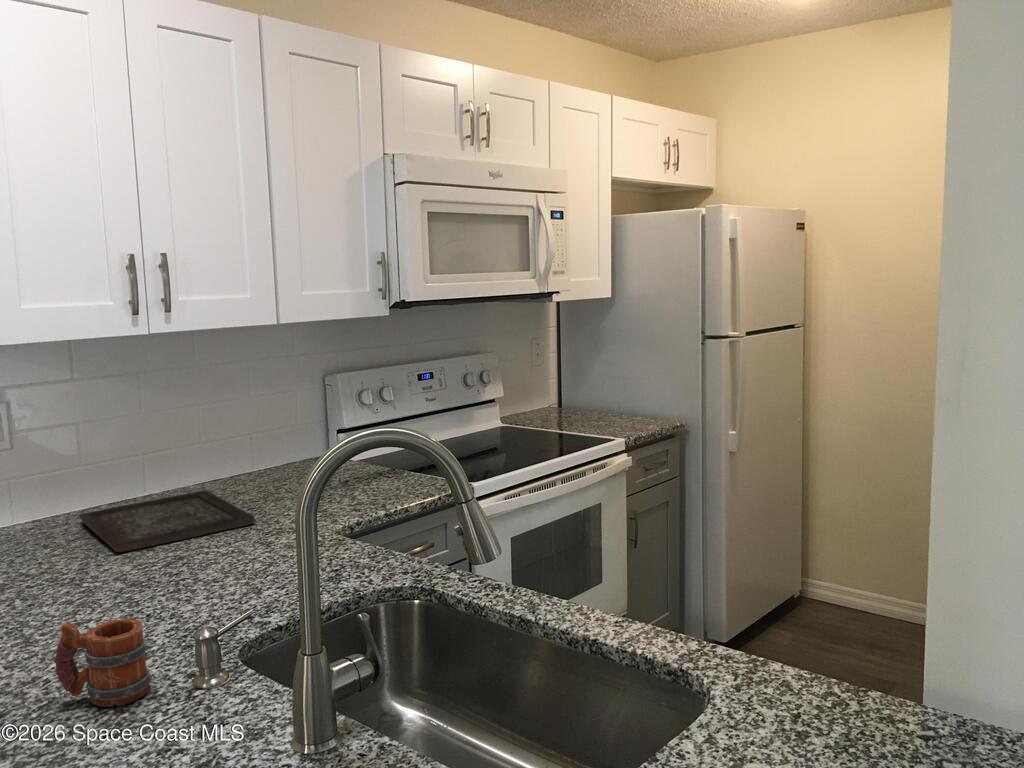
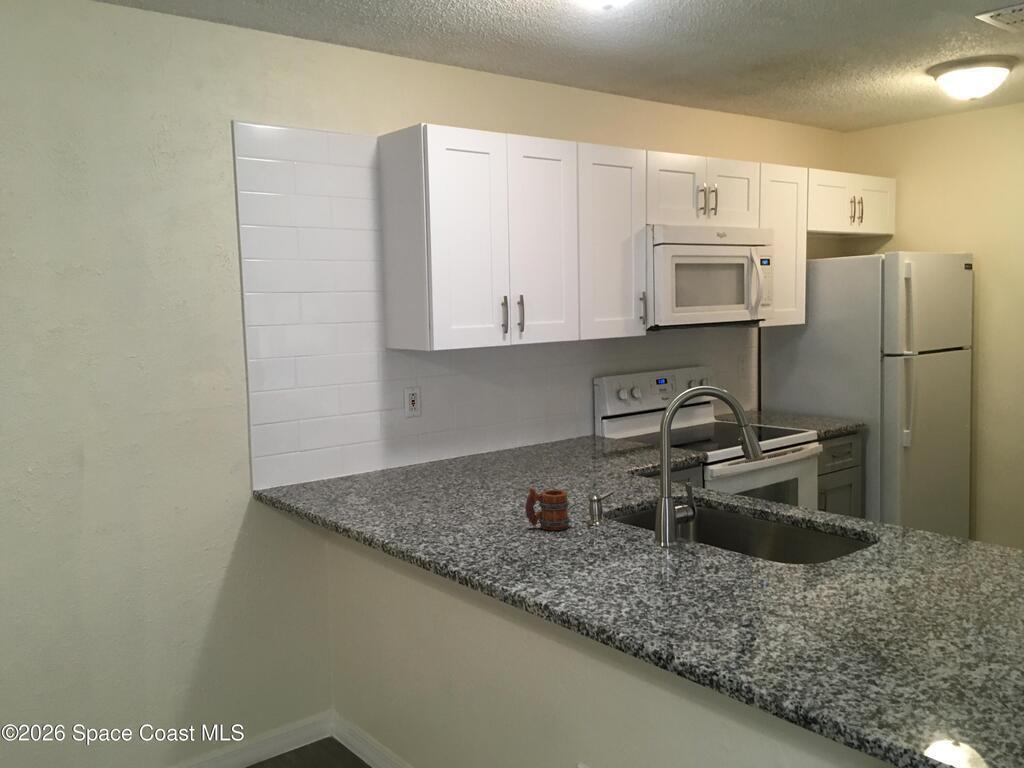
tray: present [79,490,255,552] -> none [458,450,572,478]

